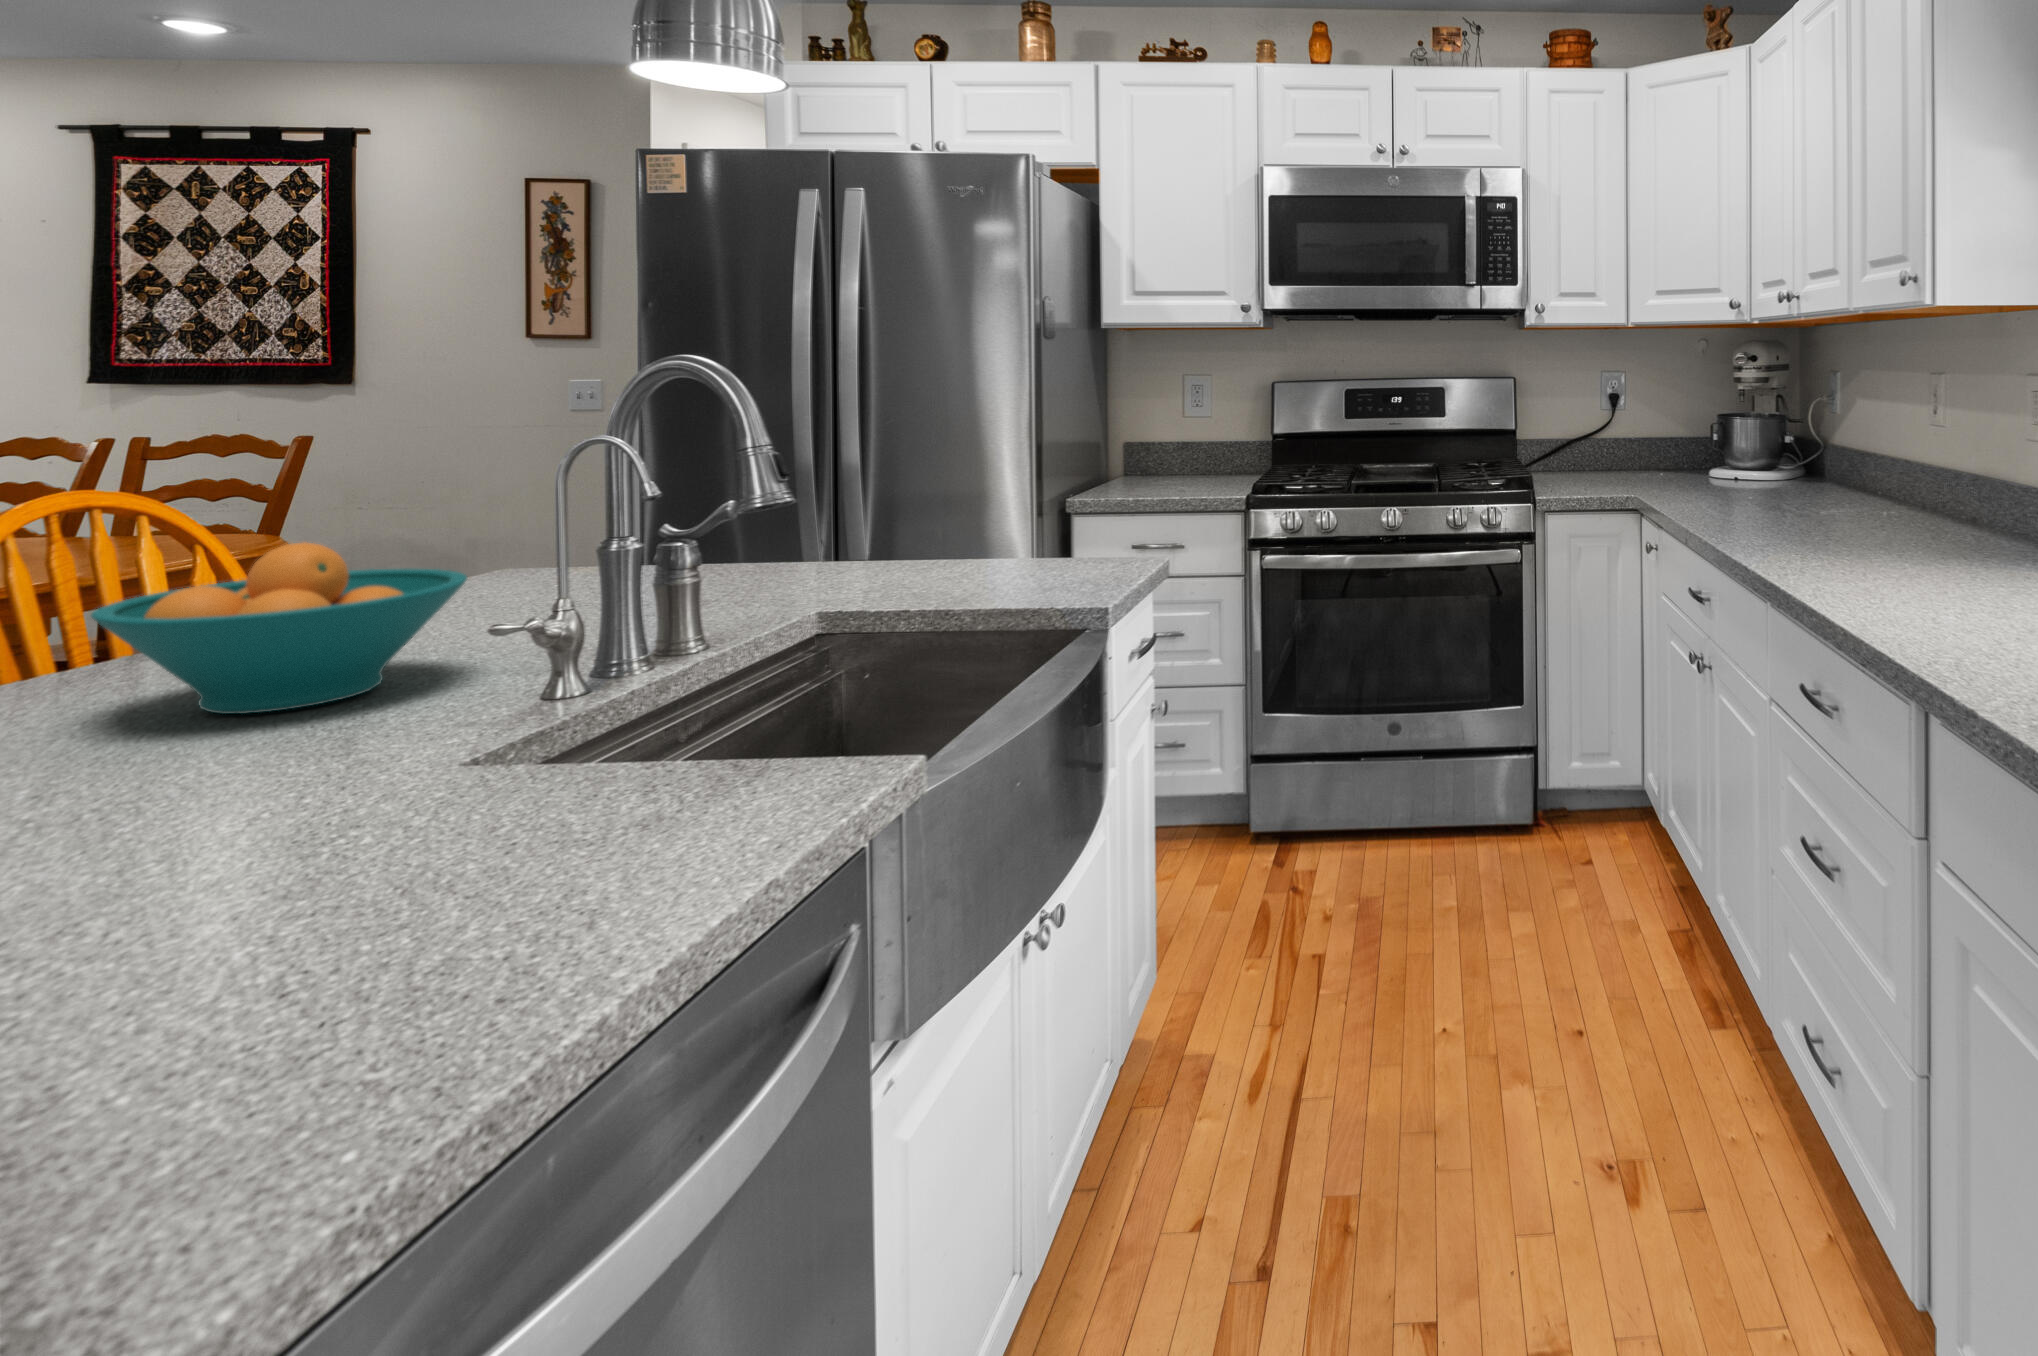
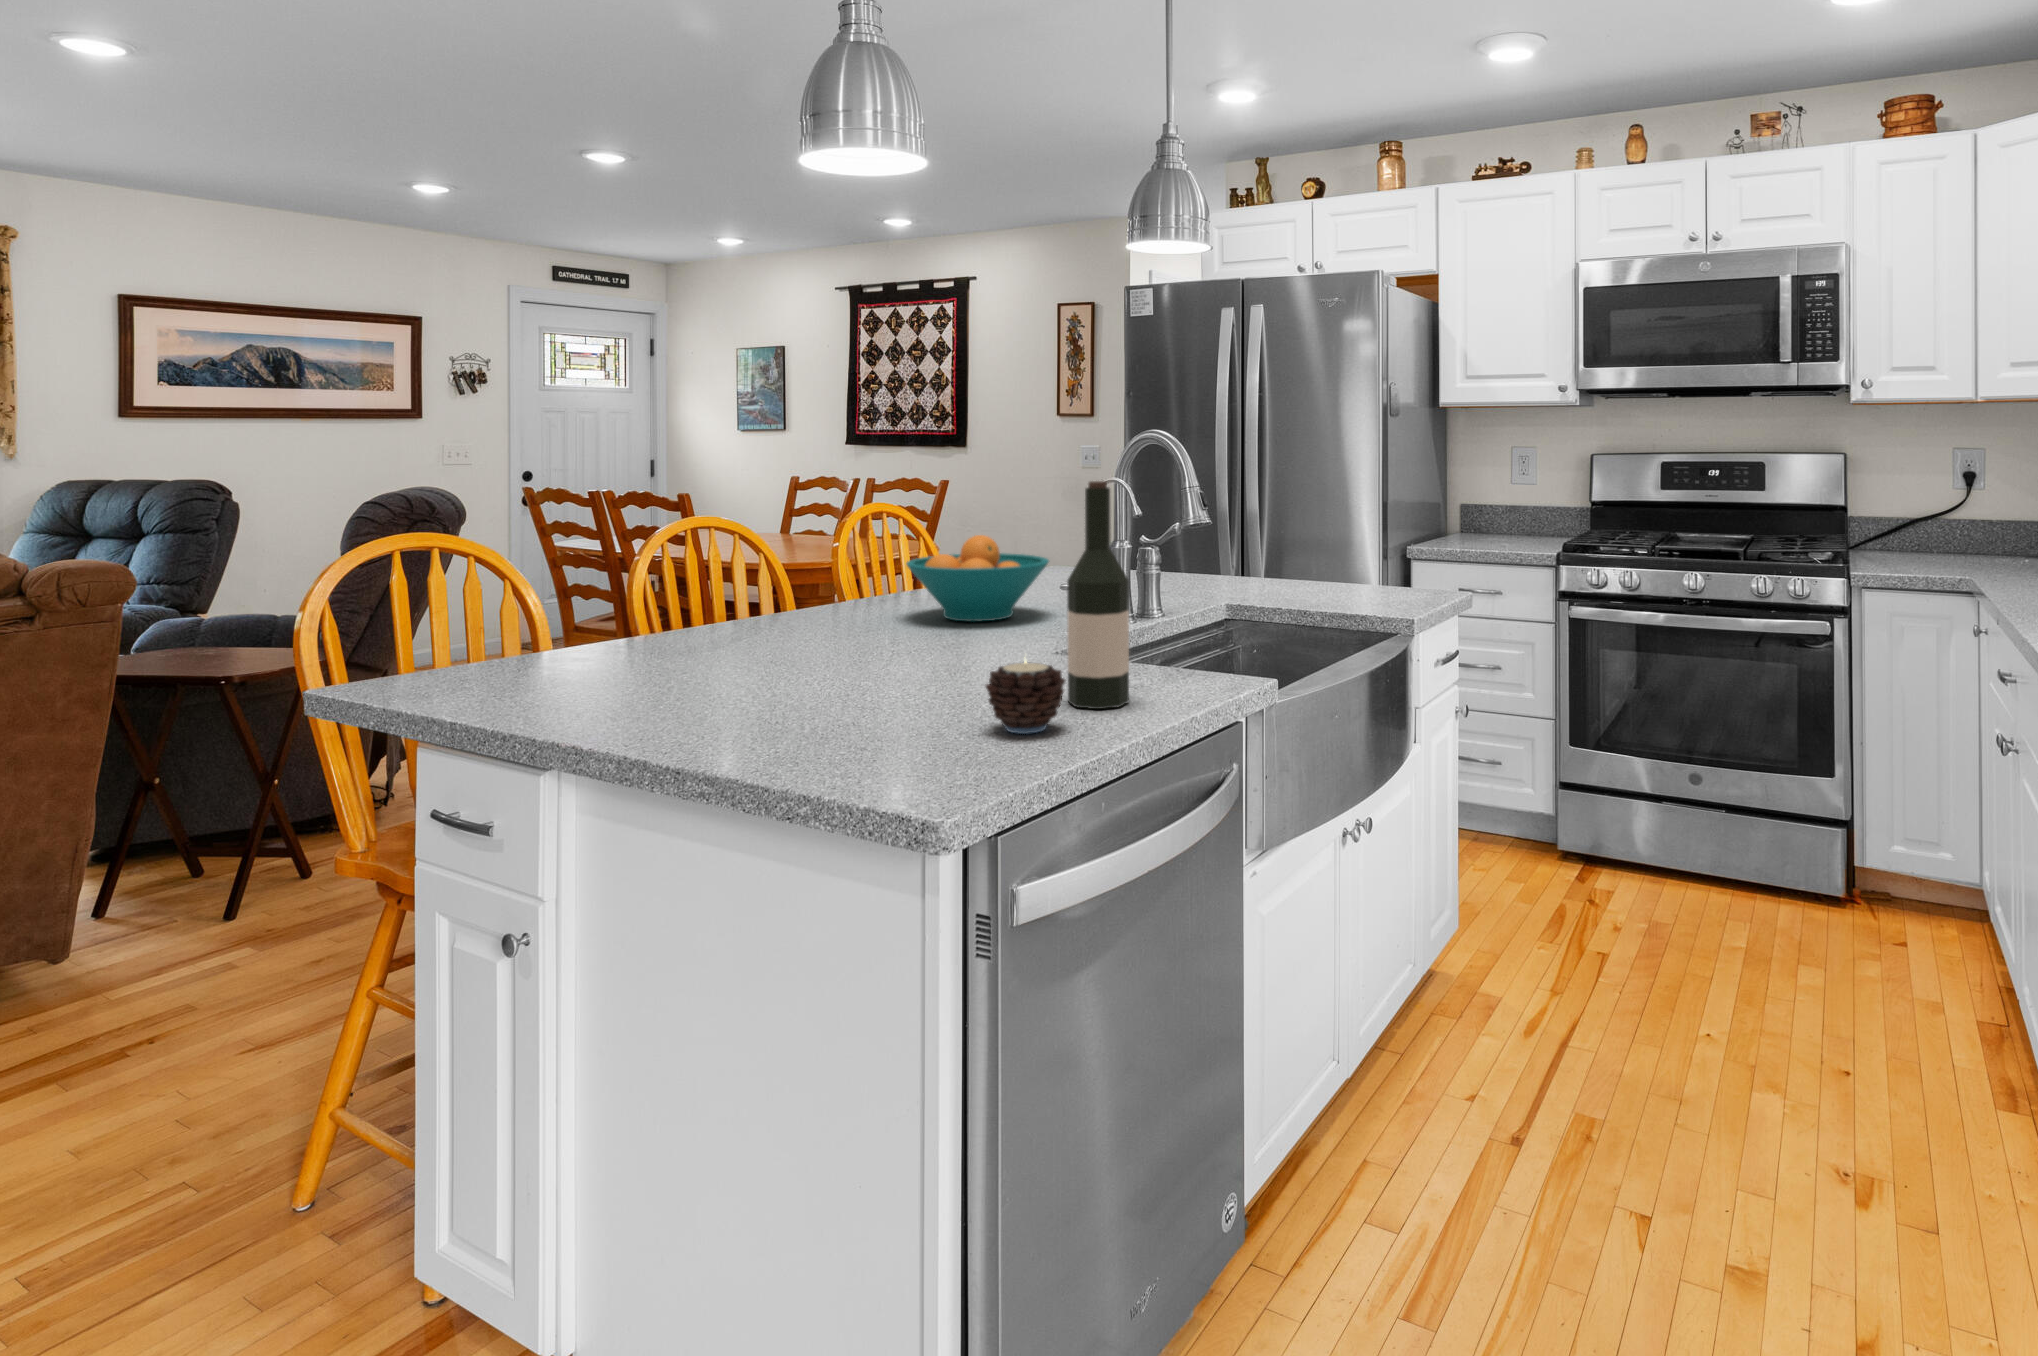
wine bottle: none [473,442,631,918] -> present [1067,481,1129,709]
candle: none [197,853,457,1052] -> present [986,657,1065,734]

